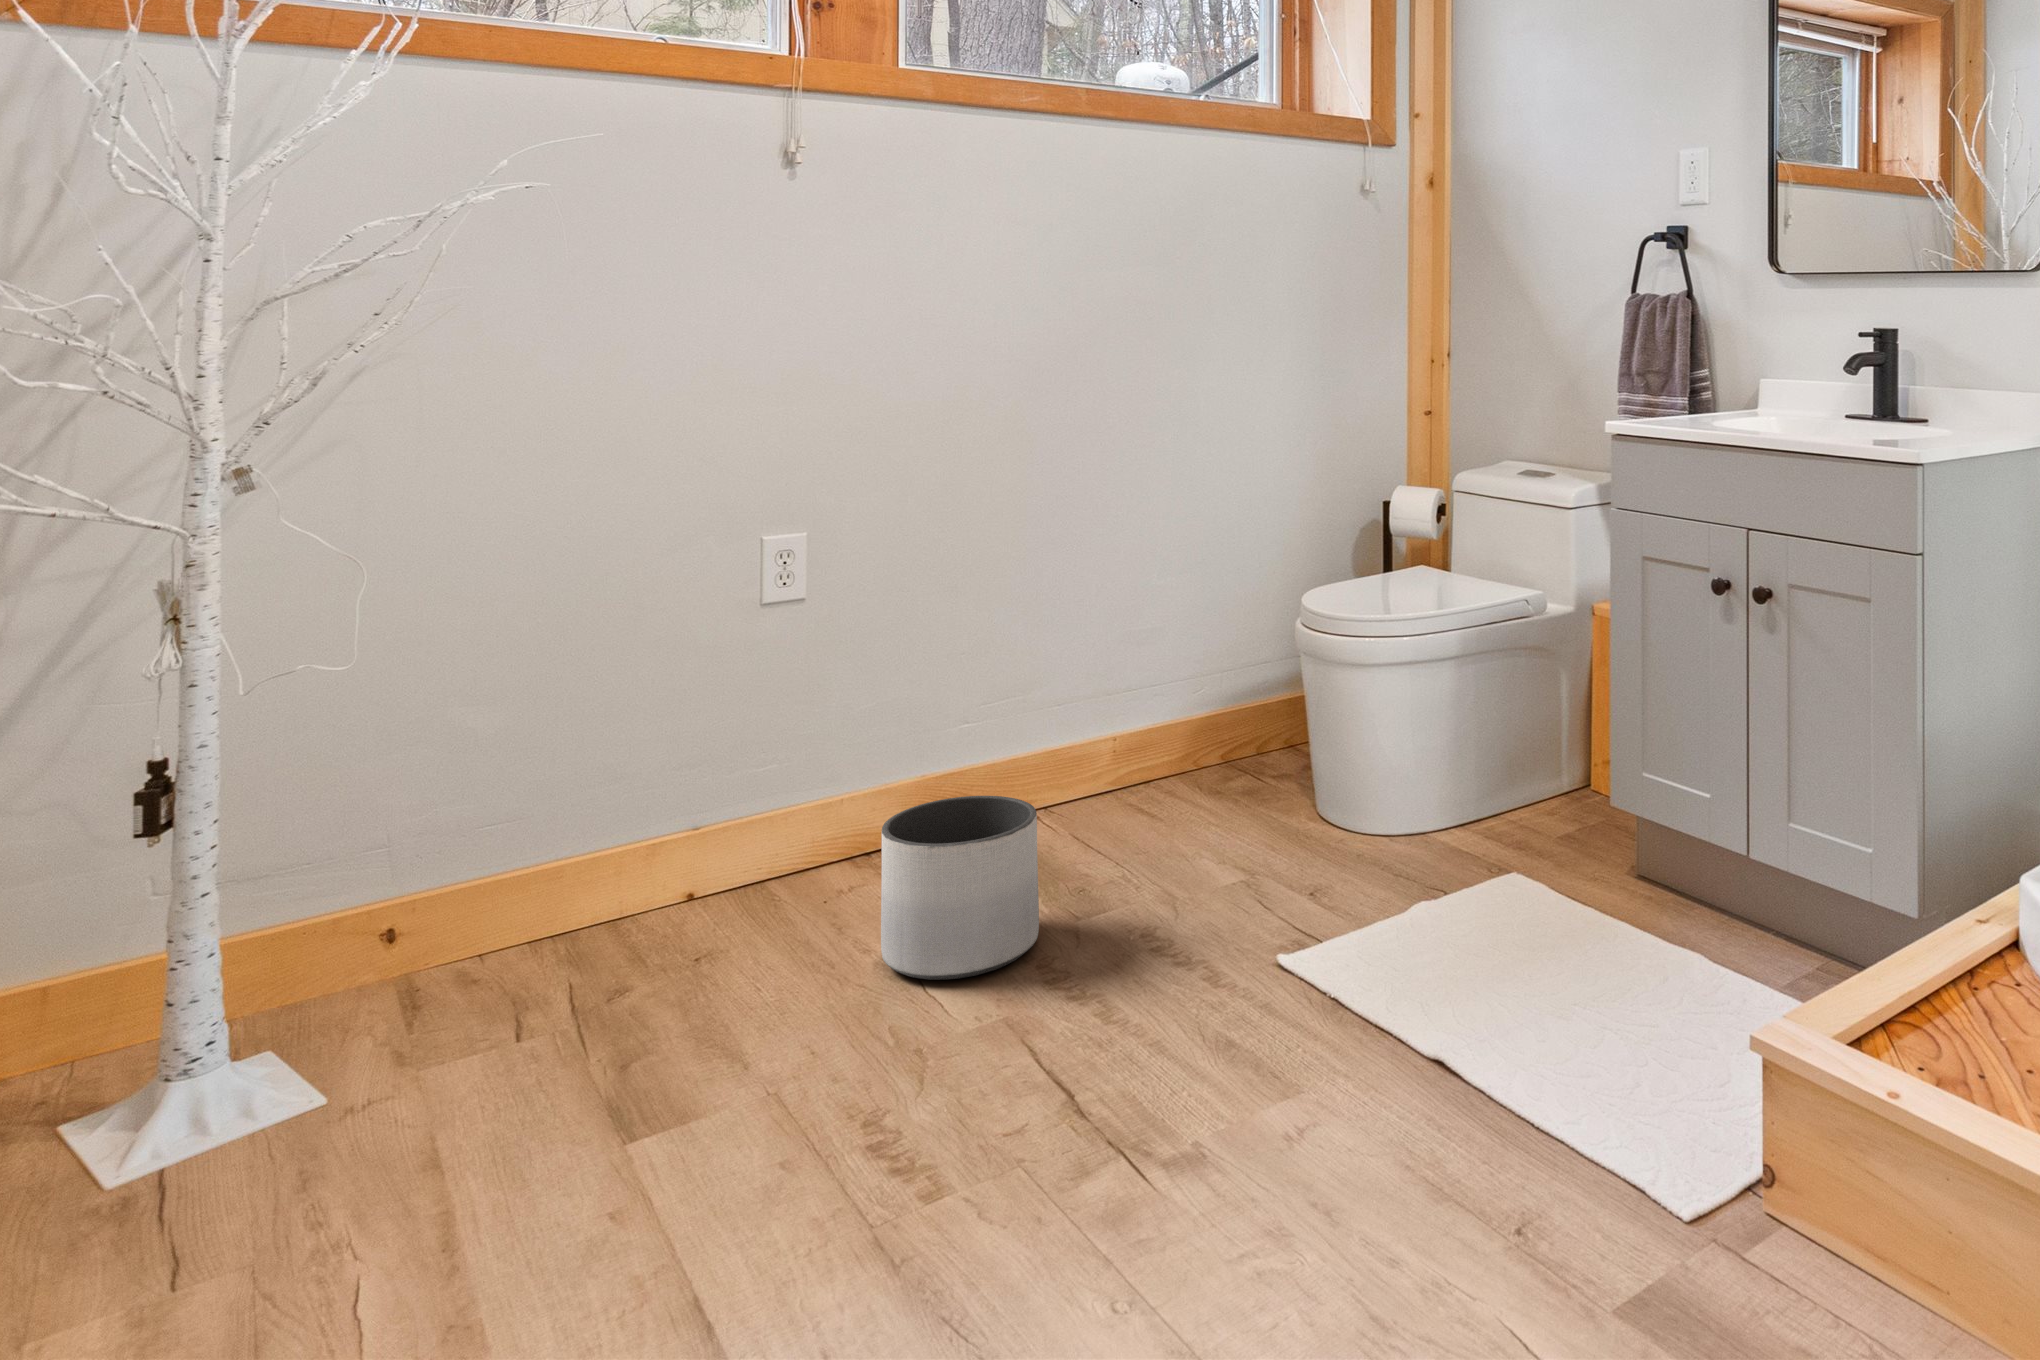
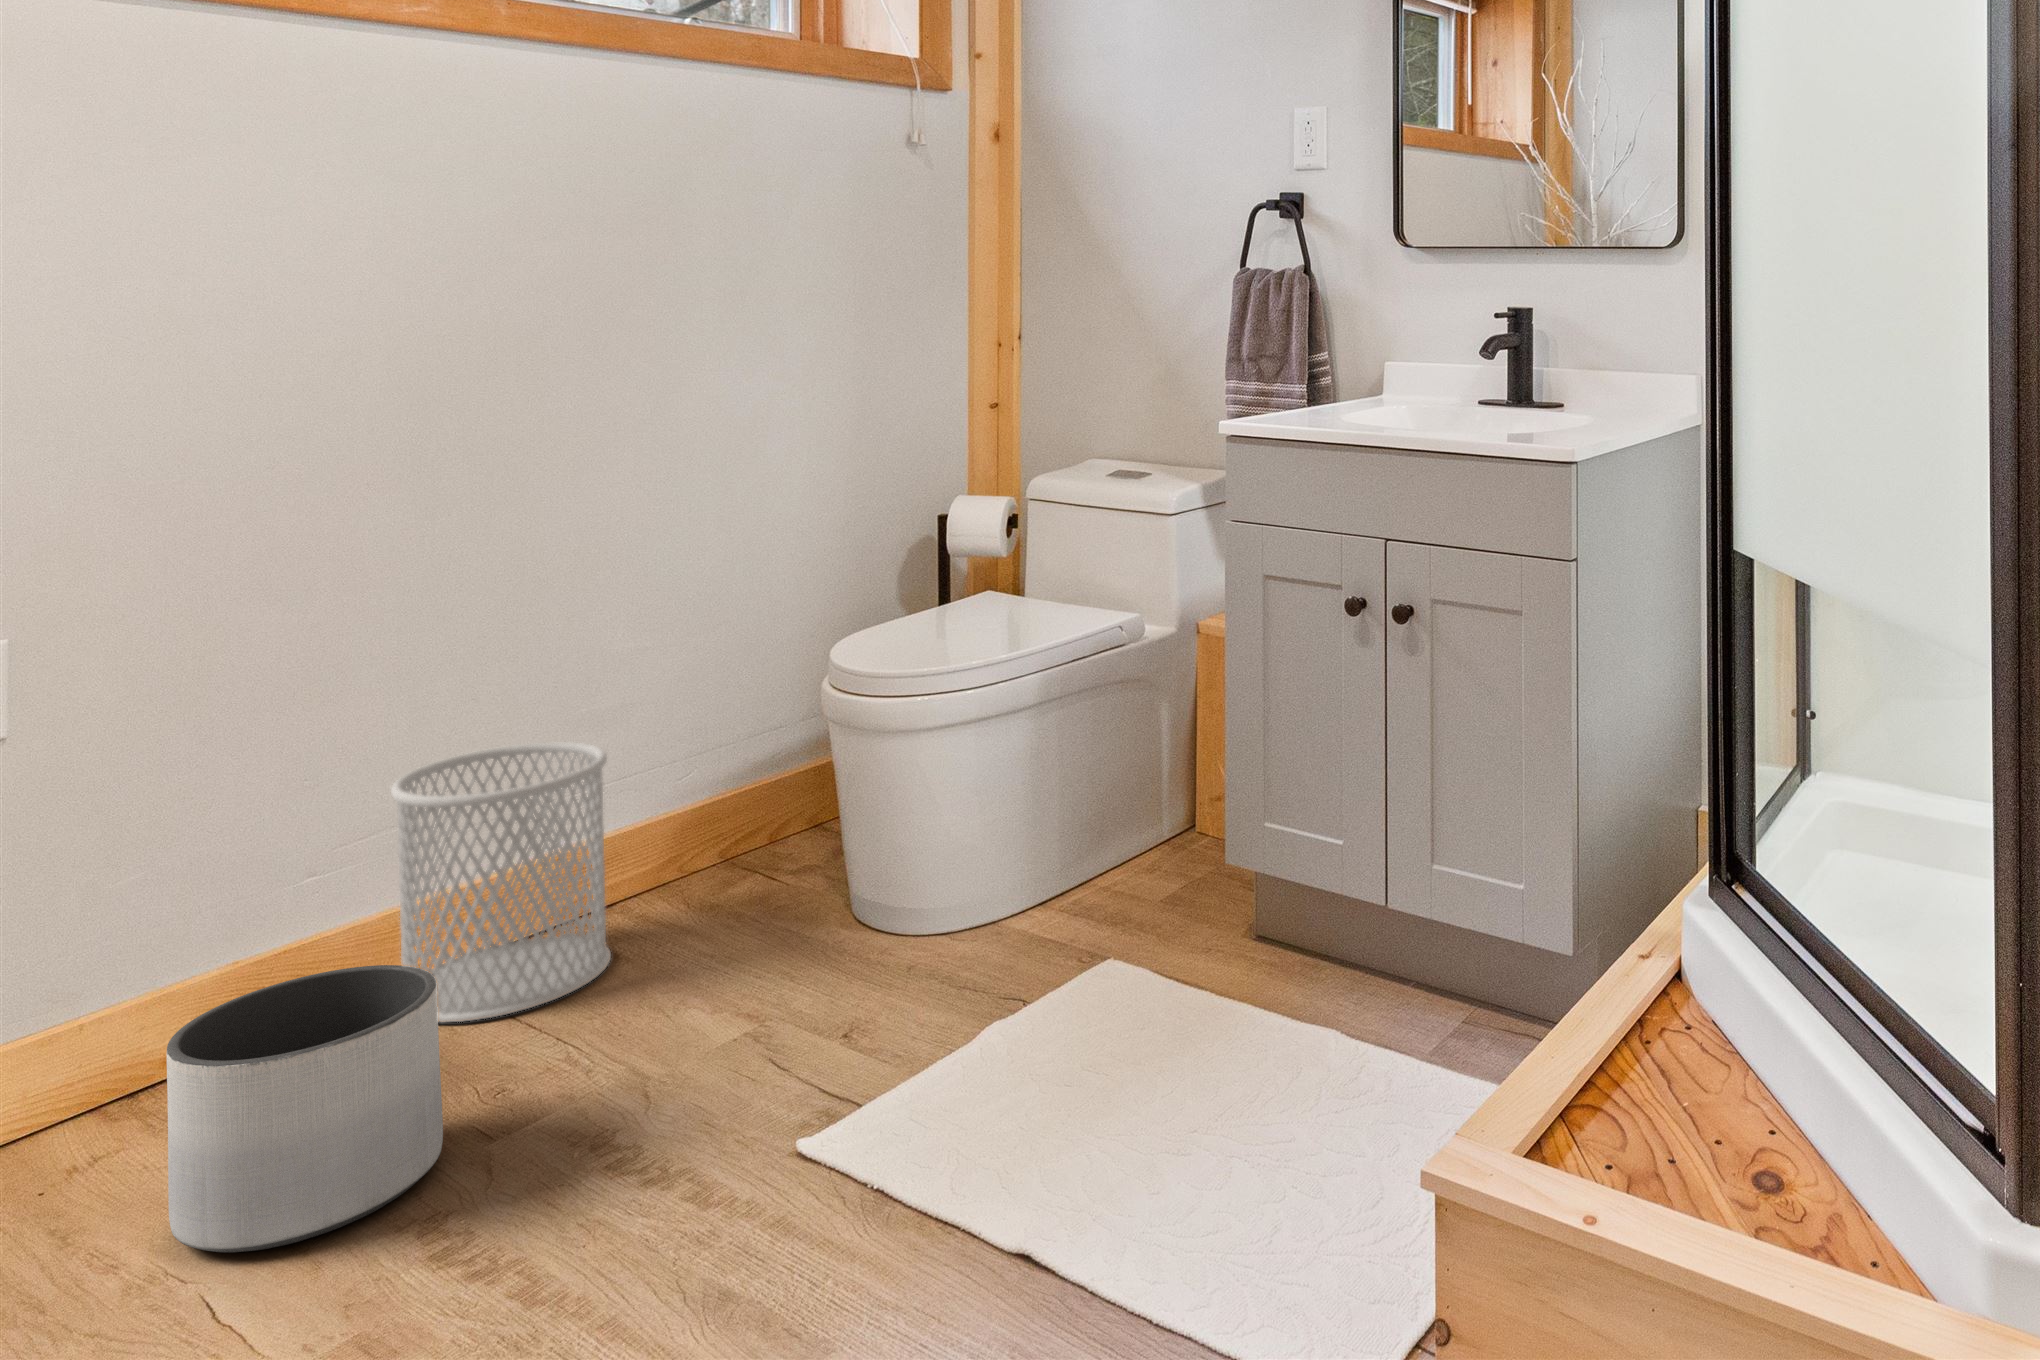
wastebasket: none [1006,654,1143,854] -> present [391,742,611,1023]

